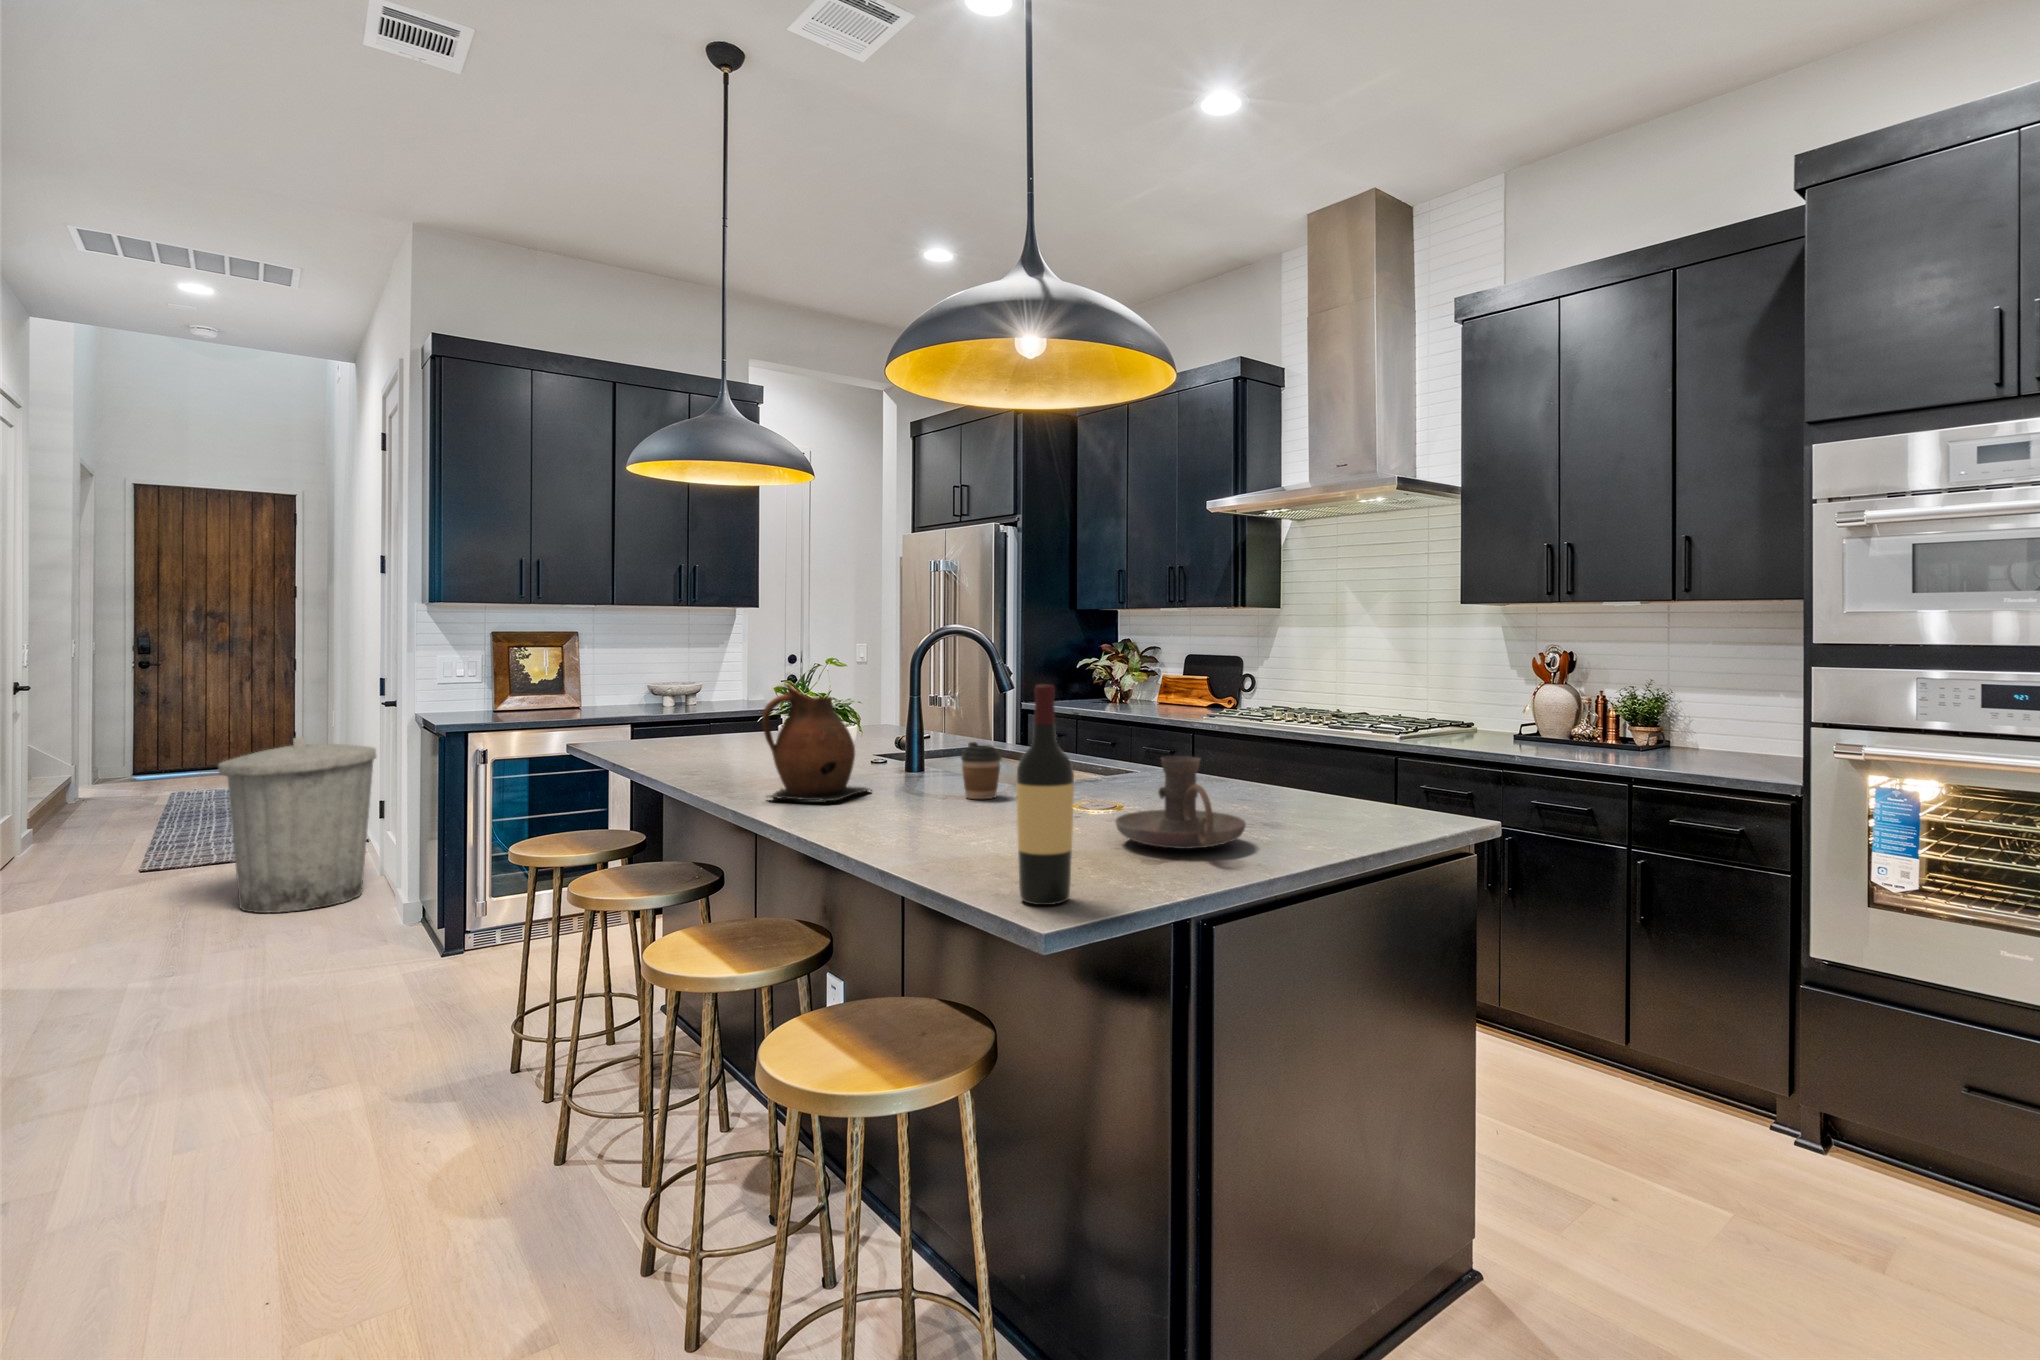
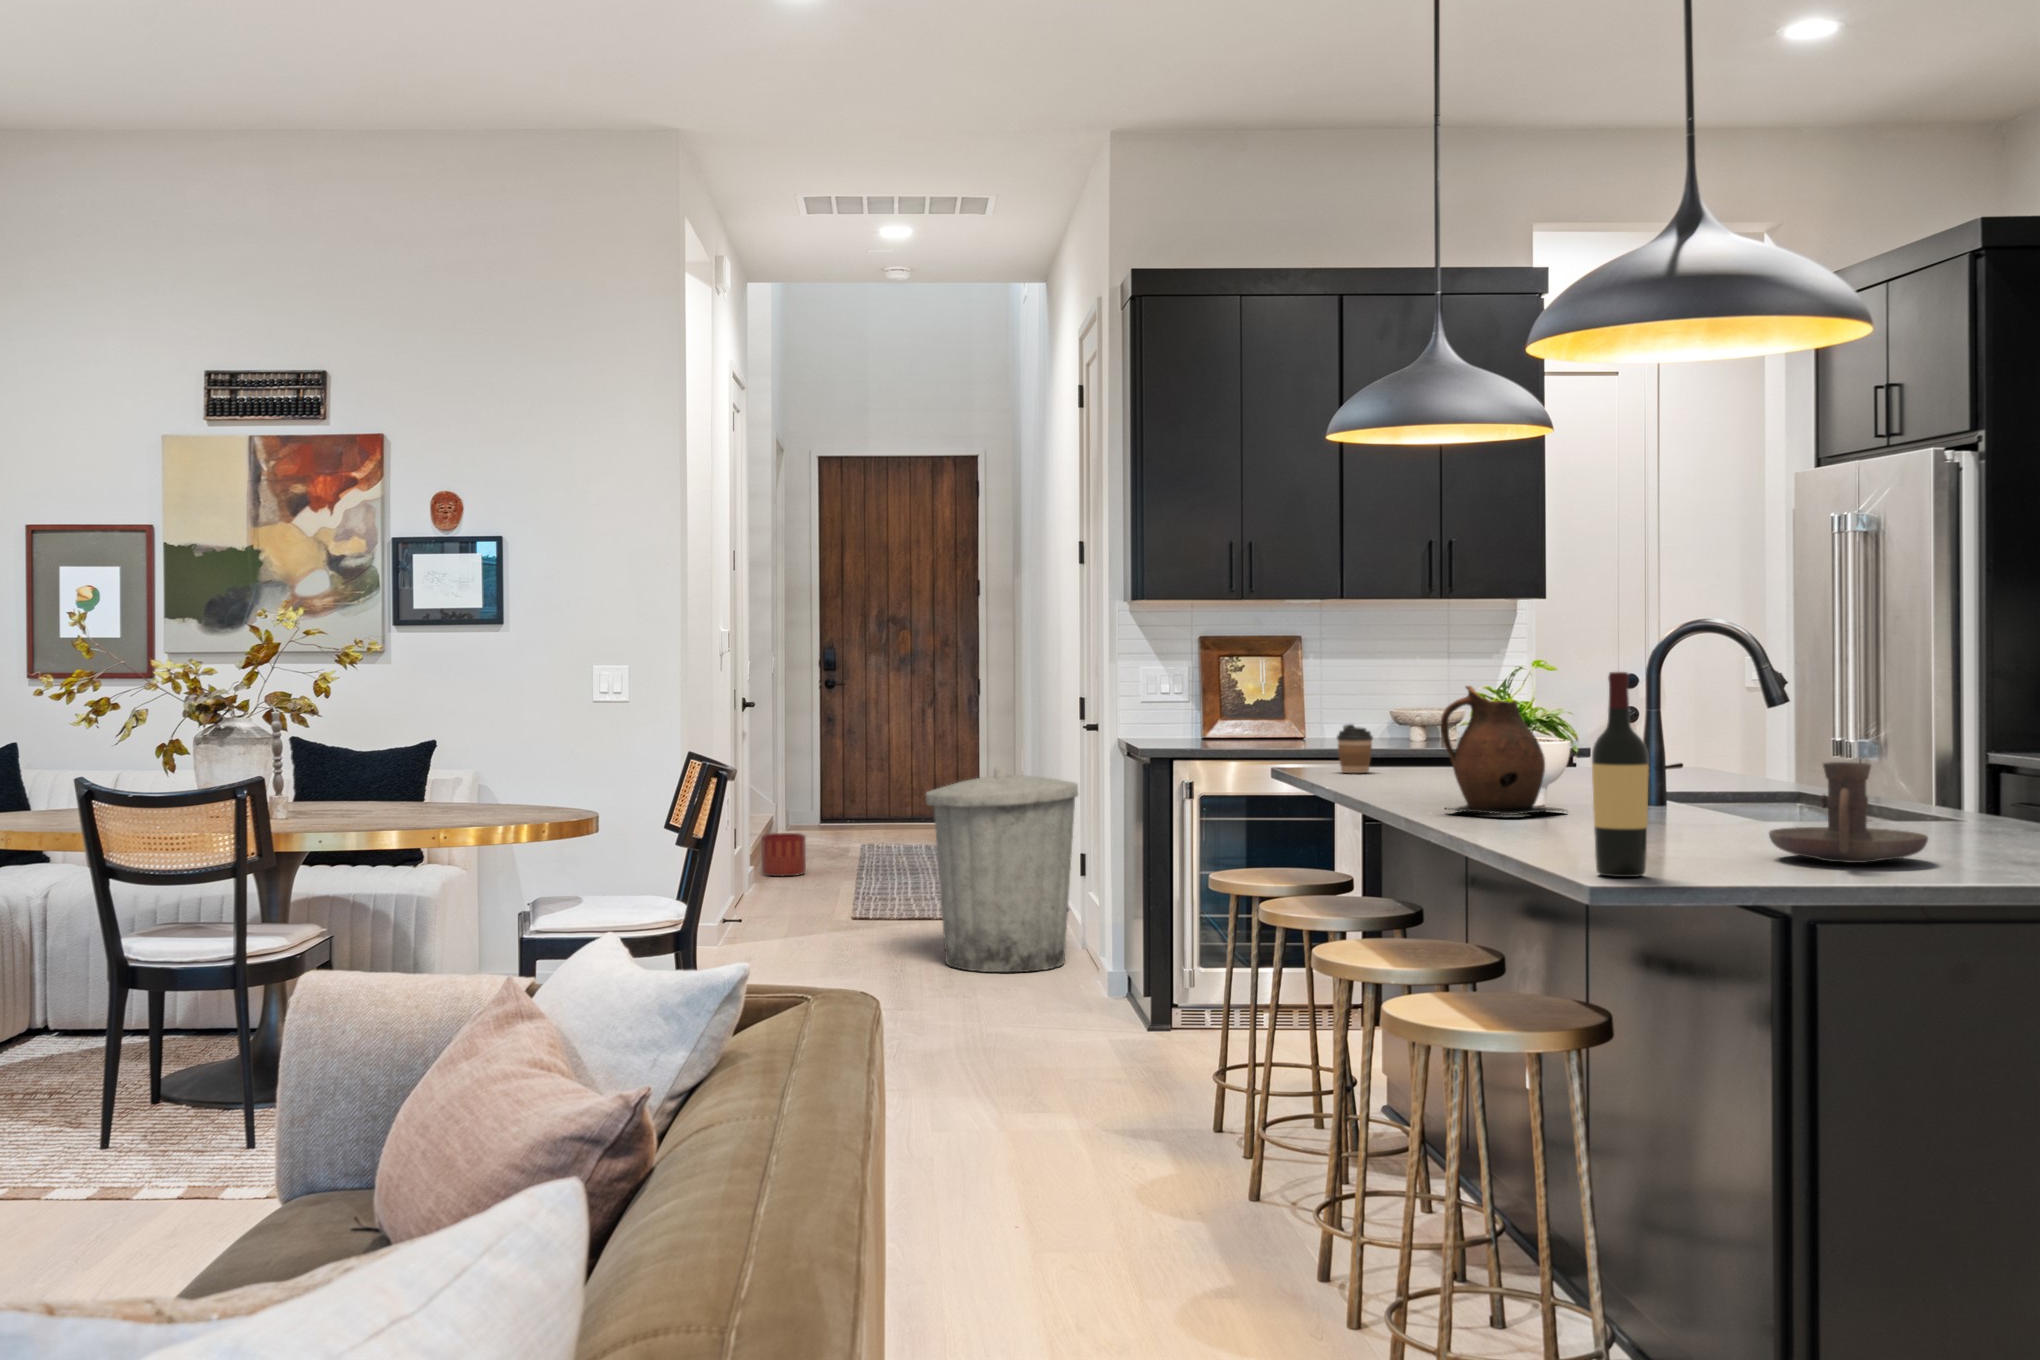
coffee cup: present [961,742,1002,799] -> present [1337,725,1373,773]
planter: none [53,792,105,831] -> present [761,833,806,876]

